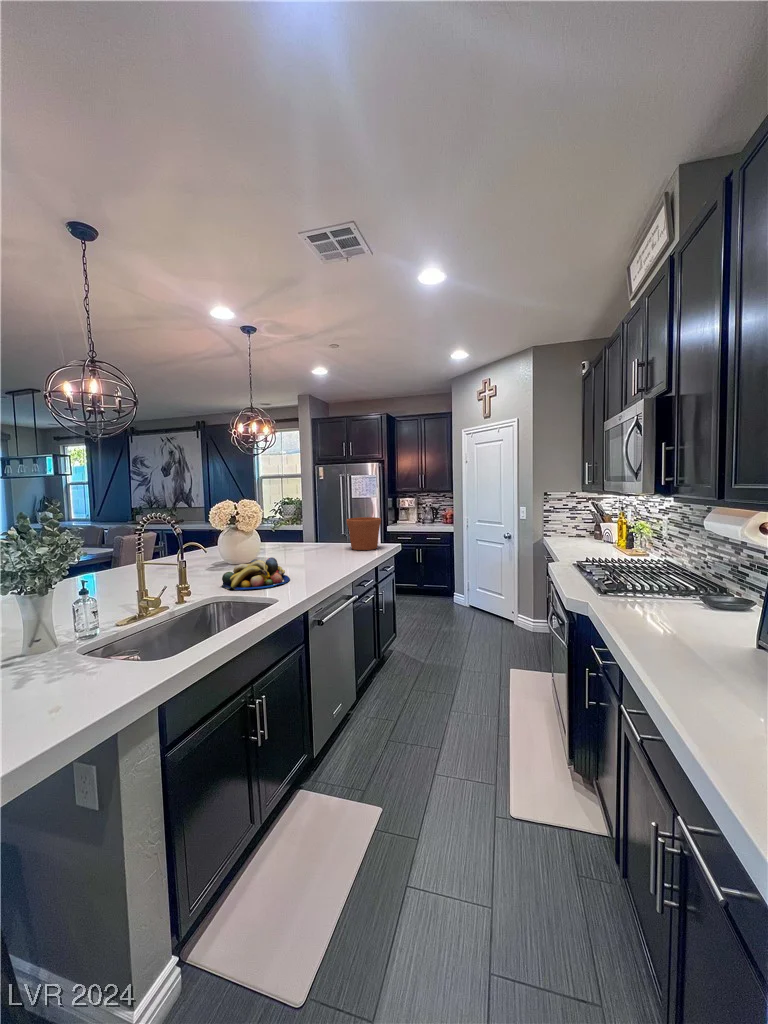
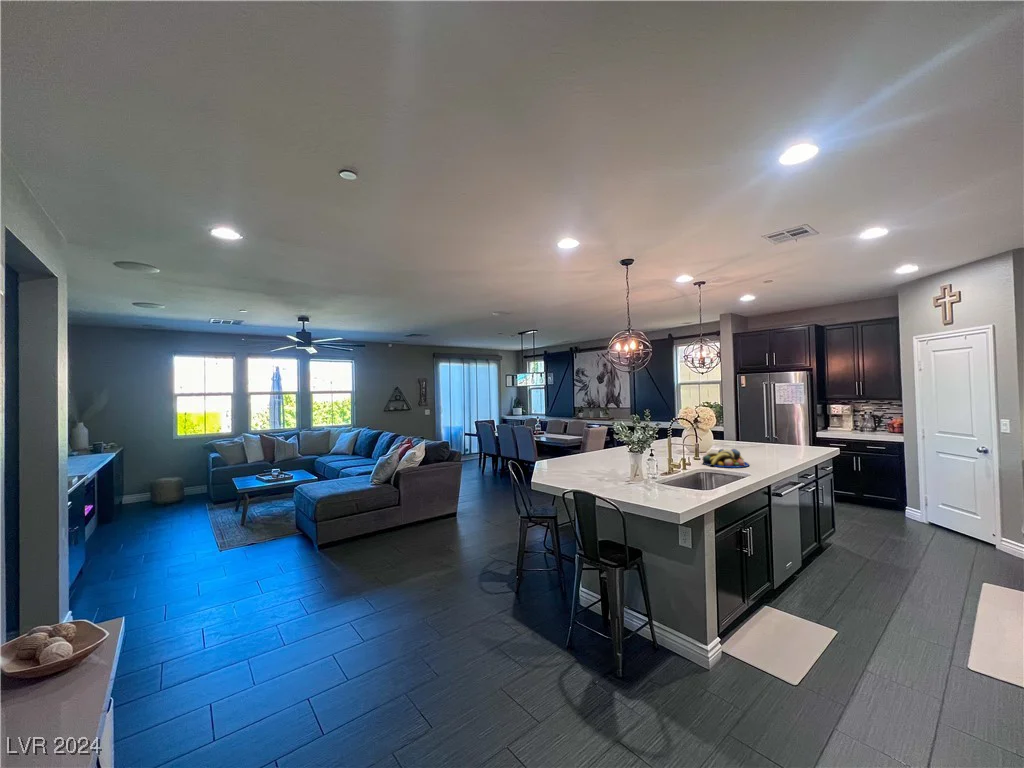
flower pot: present [346,517,381,550] -> none [783,424,818,451]

